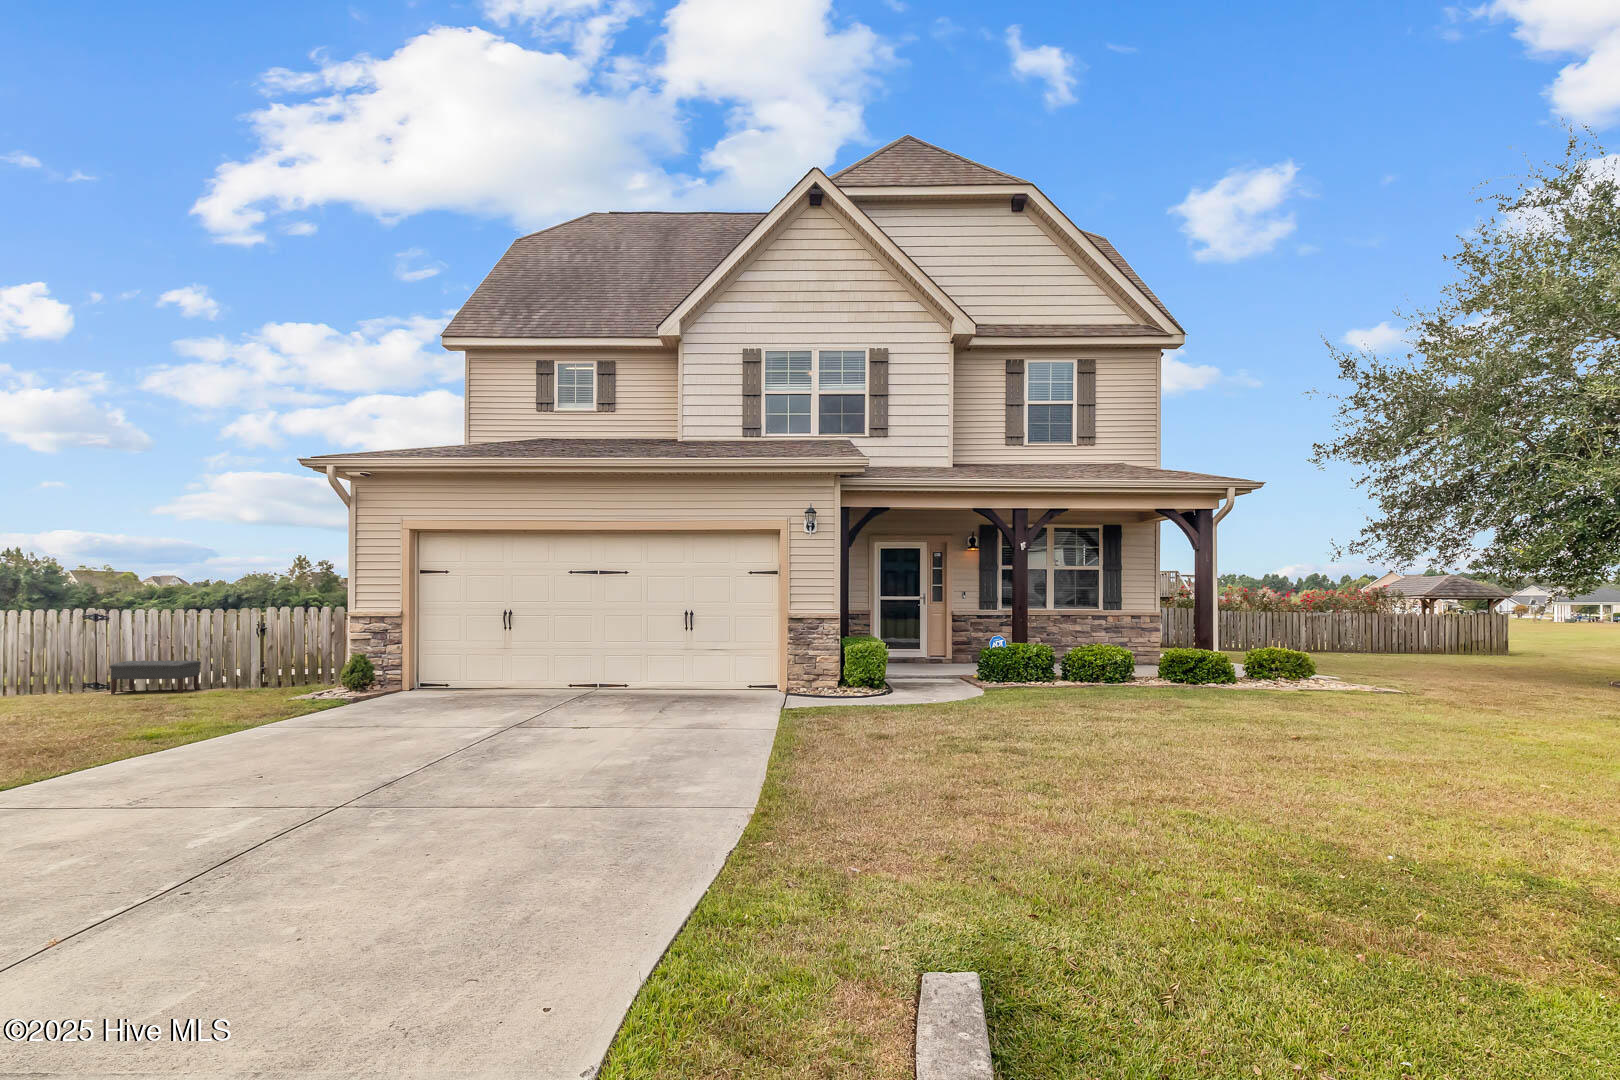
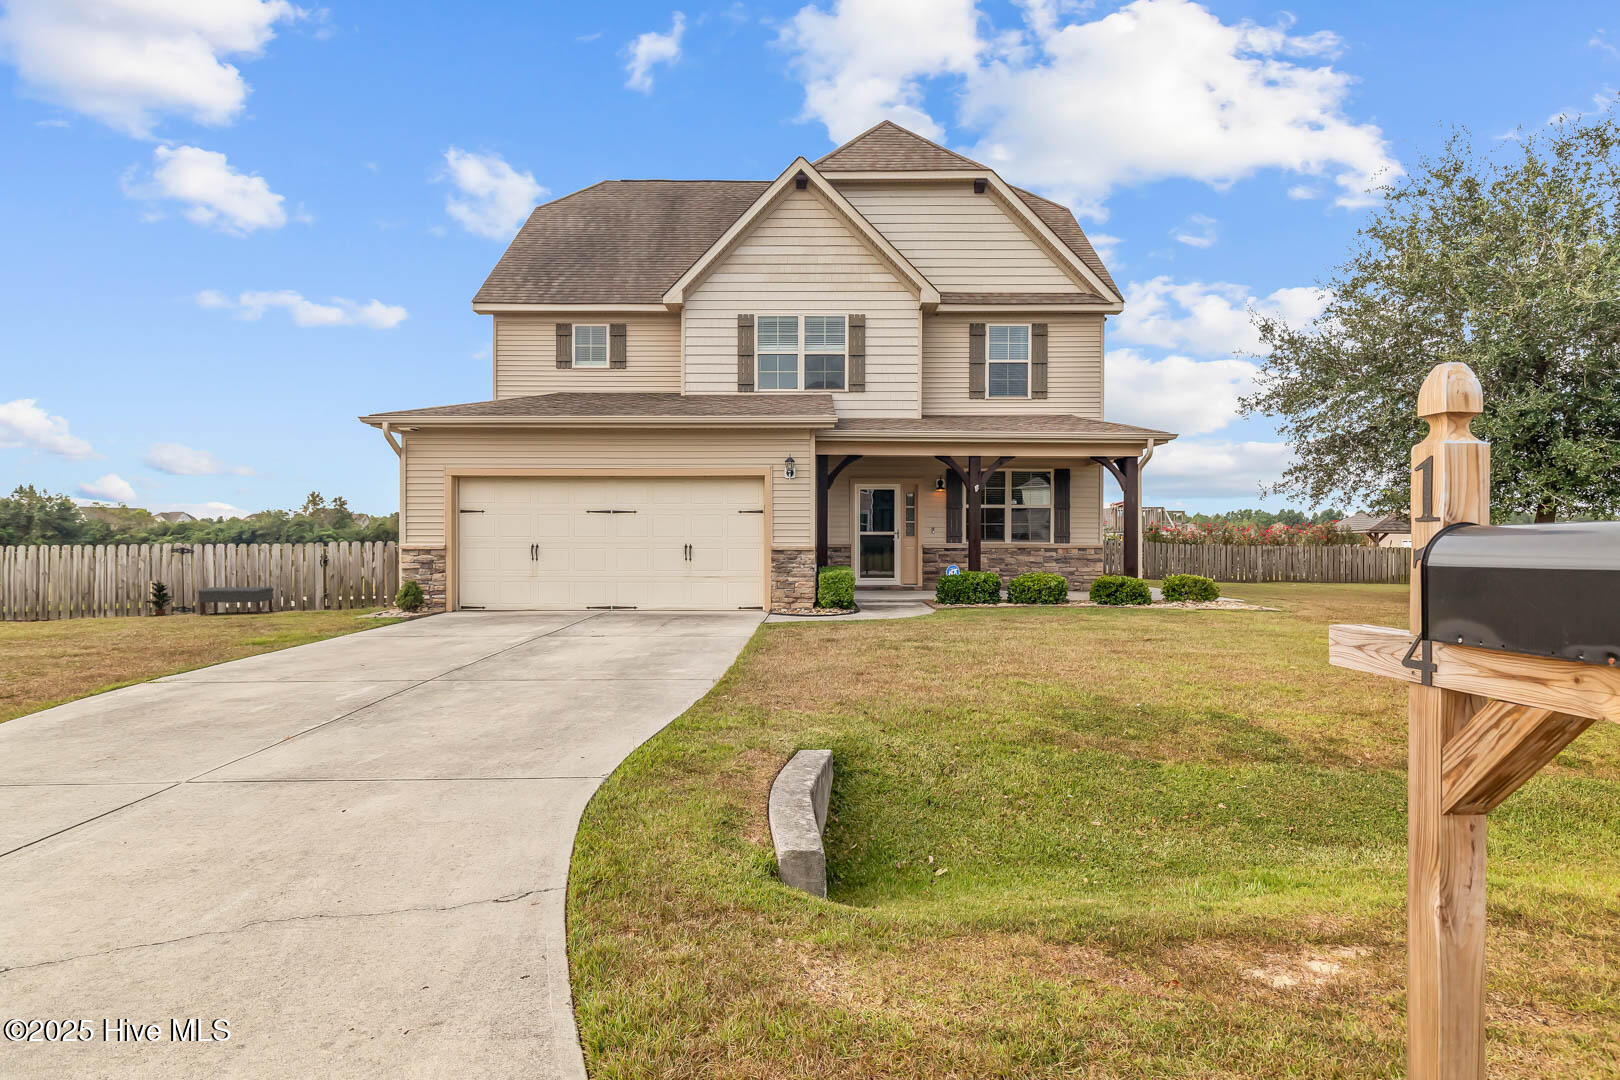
potted plant: none [48,655,81,695] -> present [146,583,172,616]

